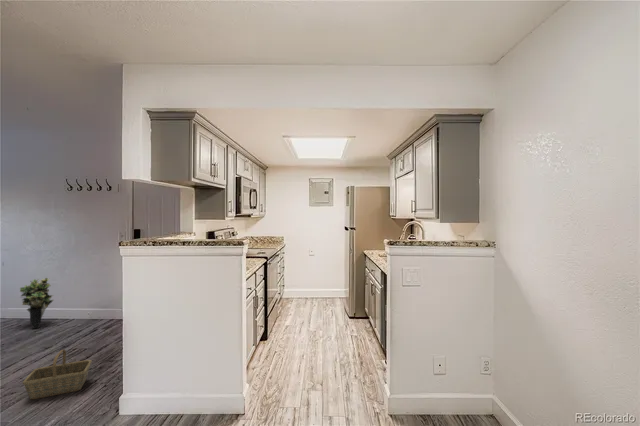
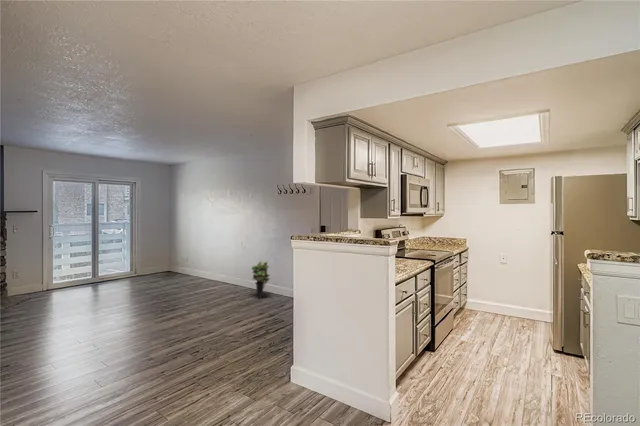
basket: present [23,350,91,399] -> none [239,318,281,352]

